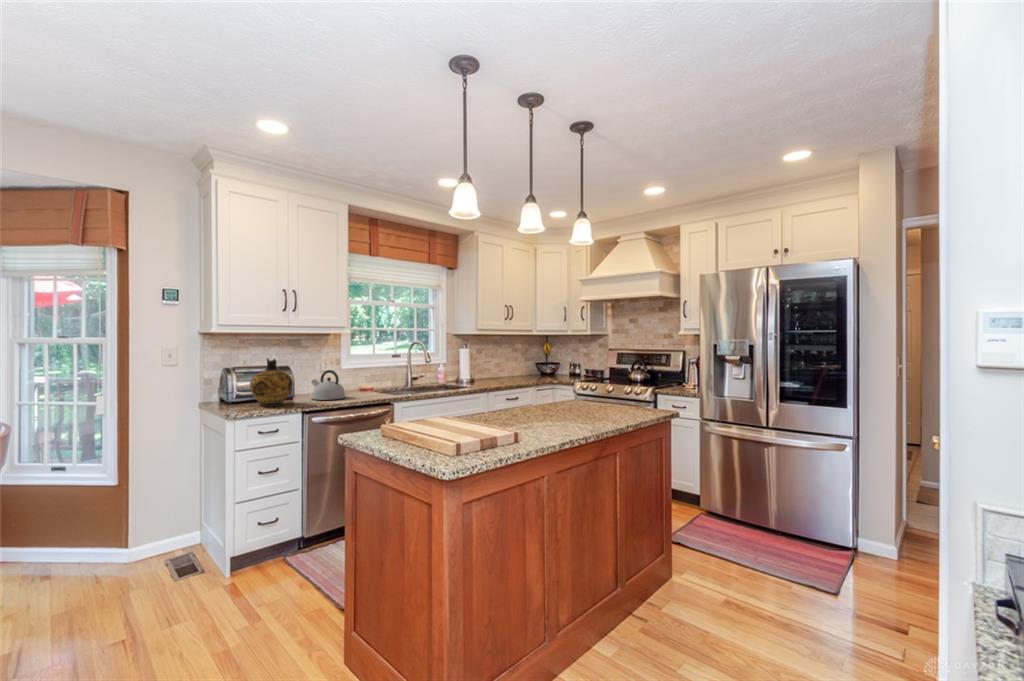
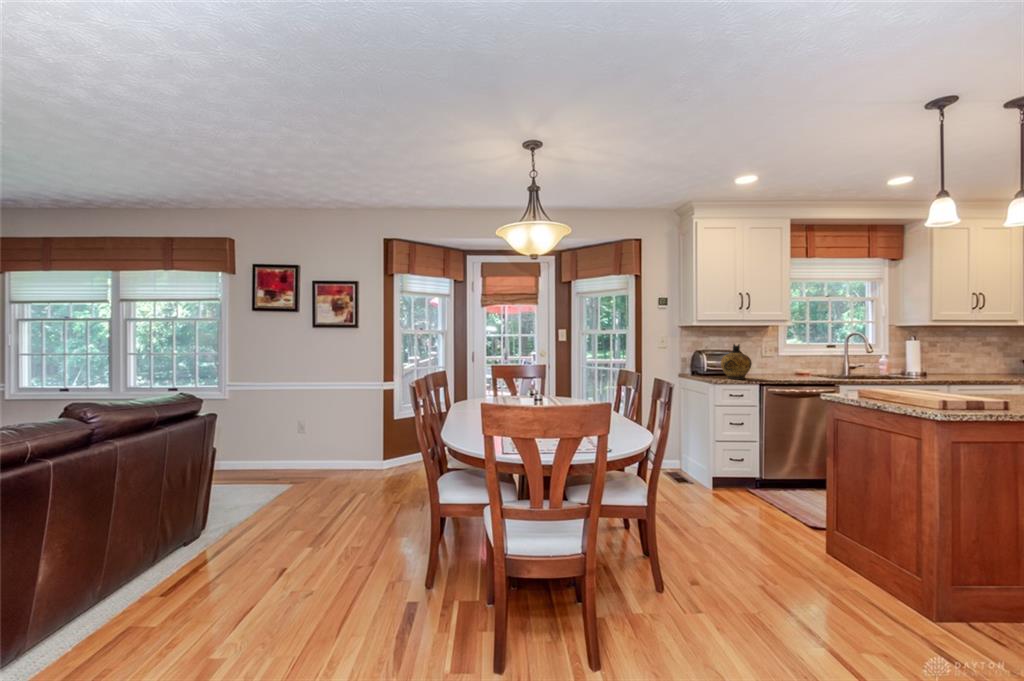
kettle: present [311,370,346,400] -> none [761,355,792,378]

